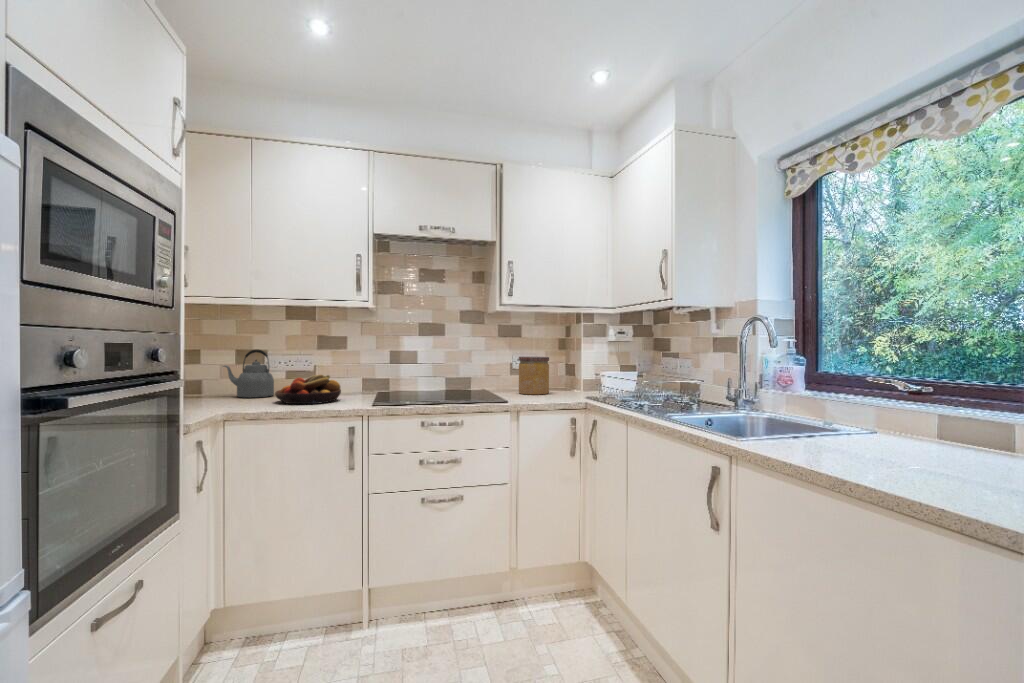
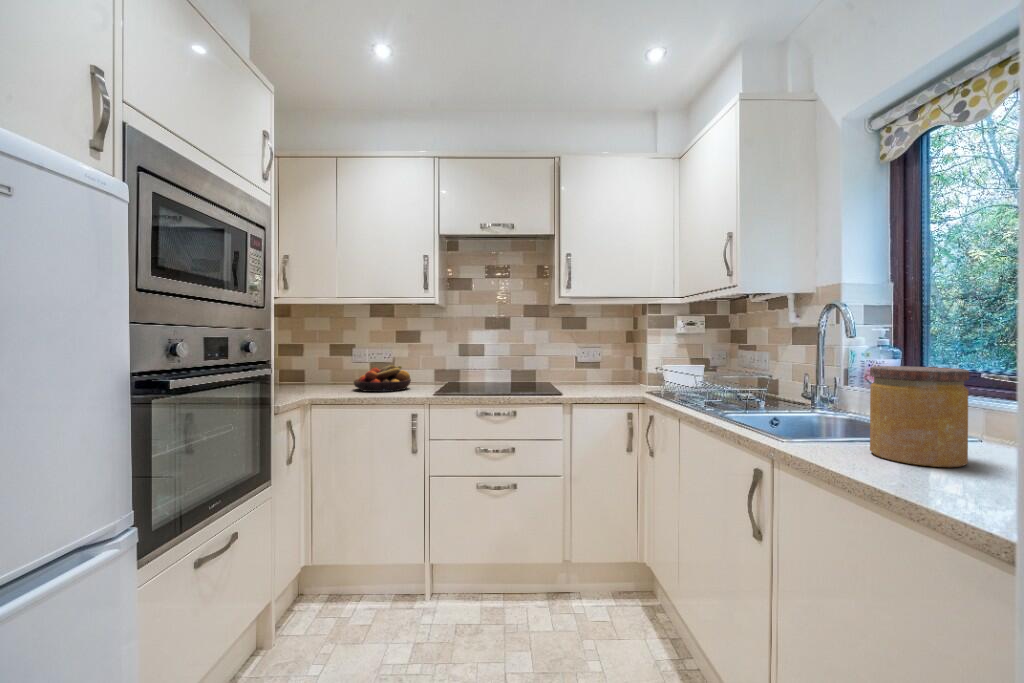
kettle: present [223,350,274,398] -> none [317,343,359,385]
jar: present [519,356,549,395] -> present [870,366,969,467]

